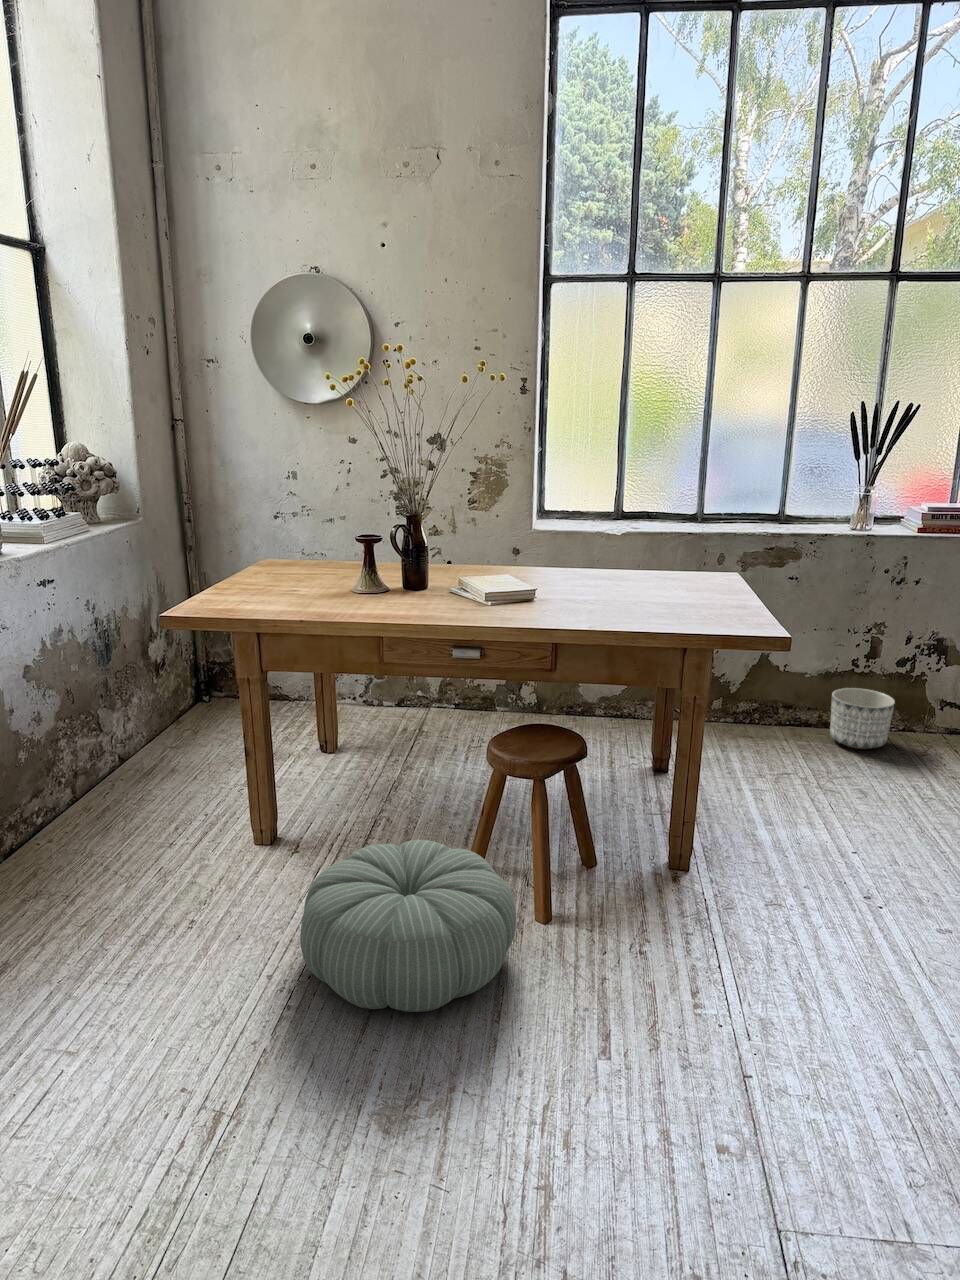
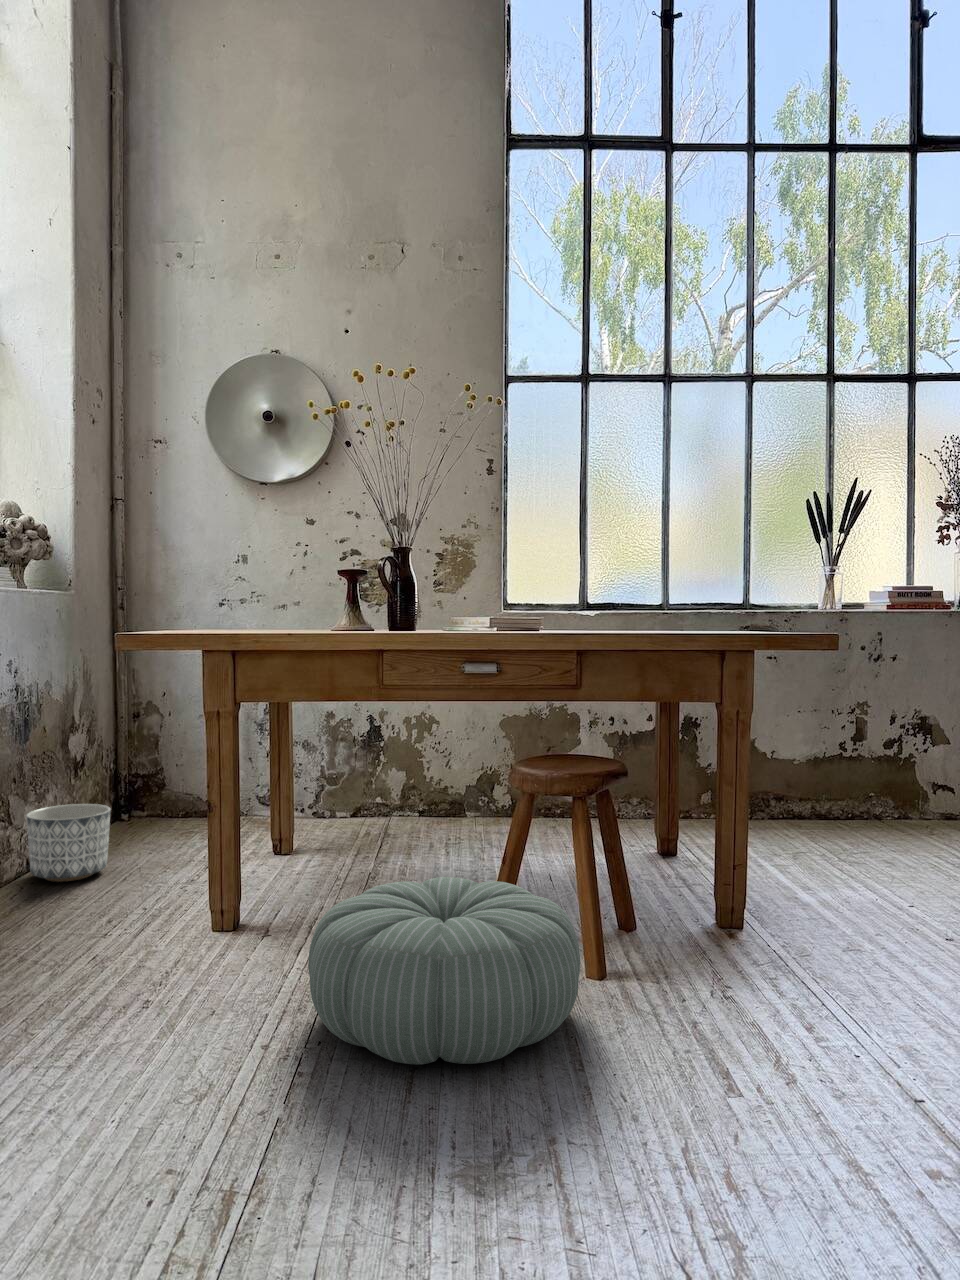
planter: present [830,688,895,749] -> present [26,804,111,882]

